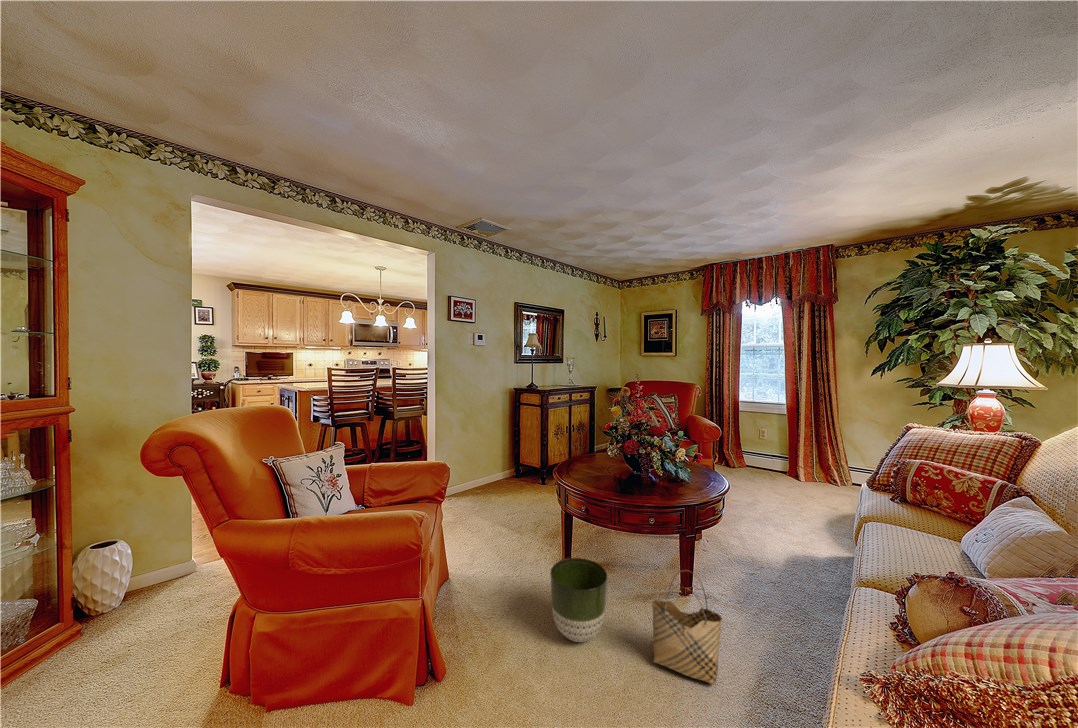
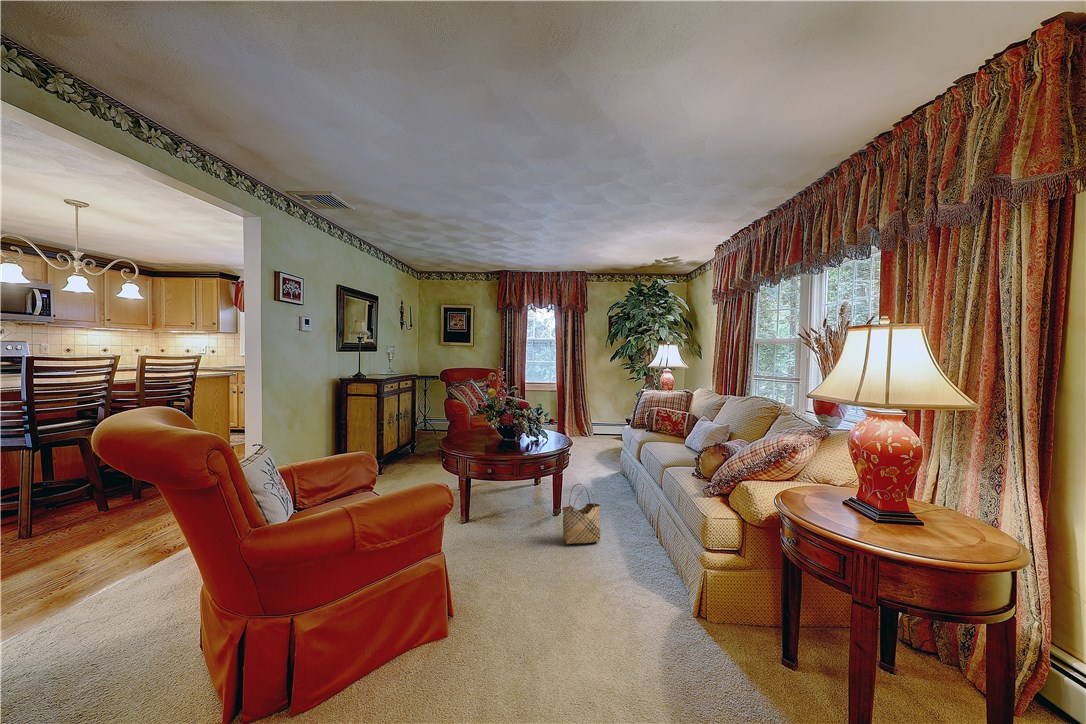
planter: present [550,558,607,642] -> none [494,498,535,552]

